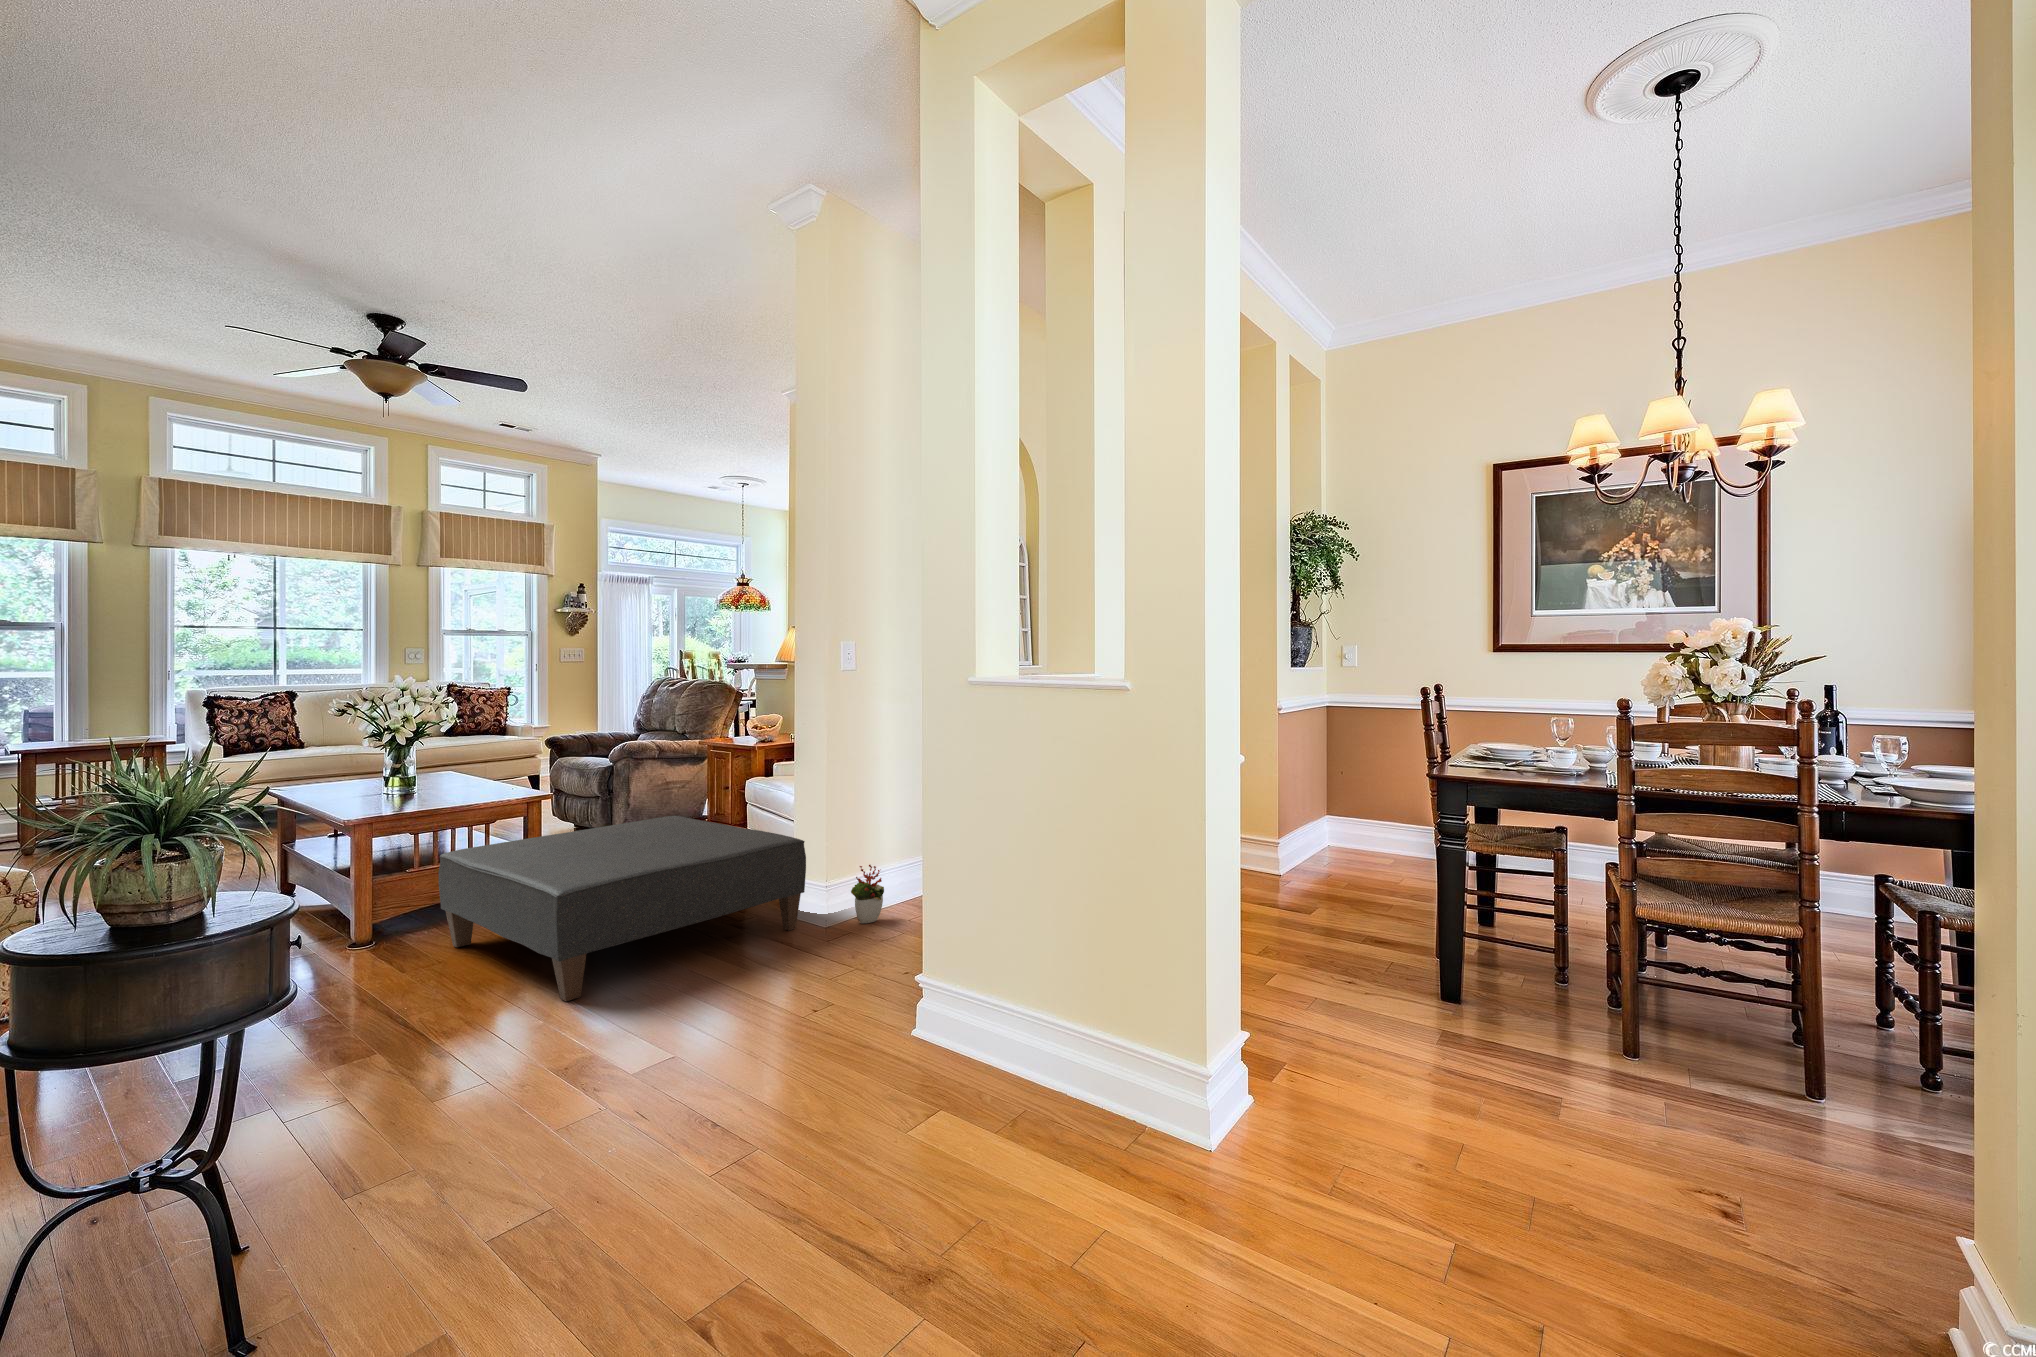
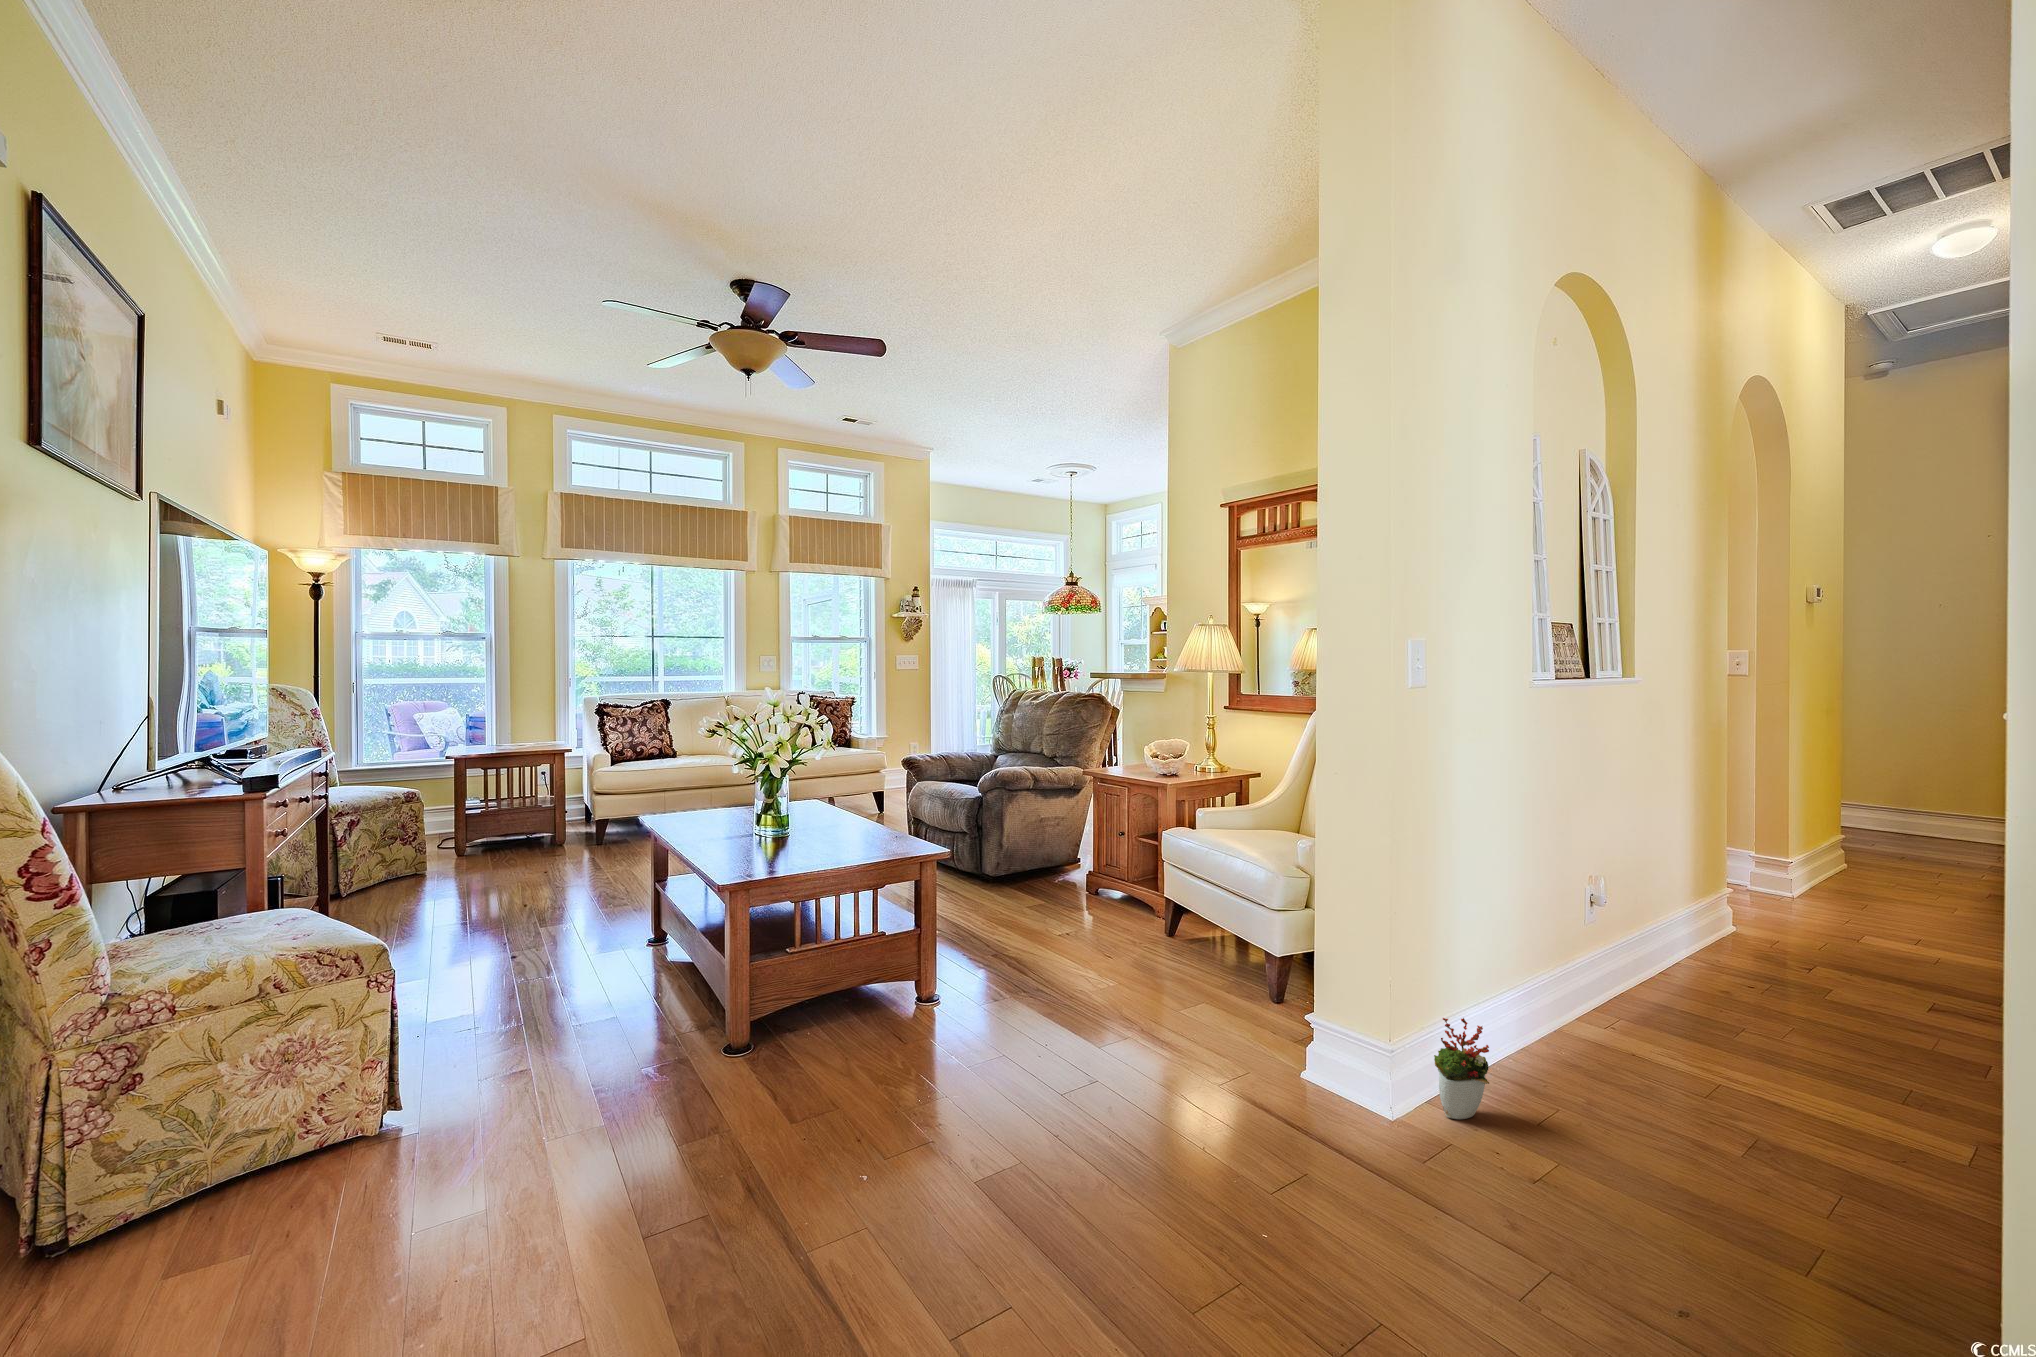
ottoman: present [438,816,806,1001] -> none [830,888,1358,1274]

